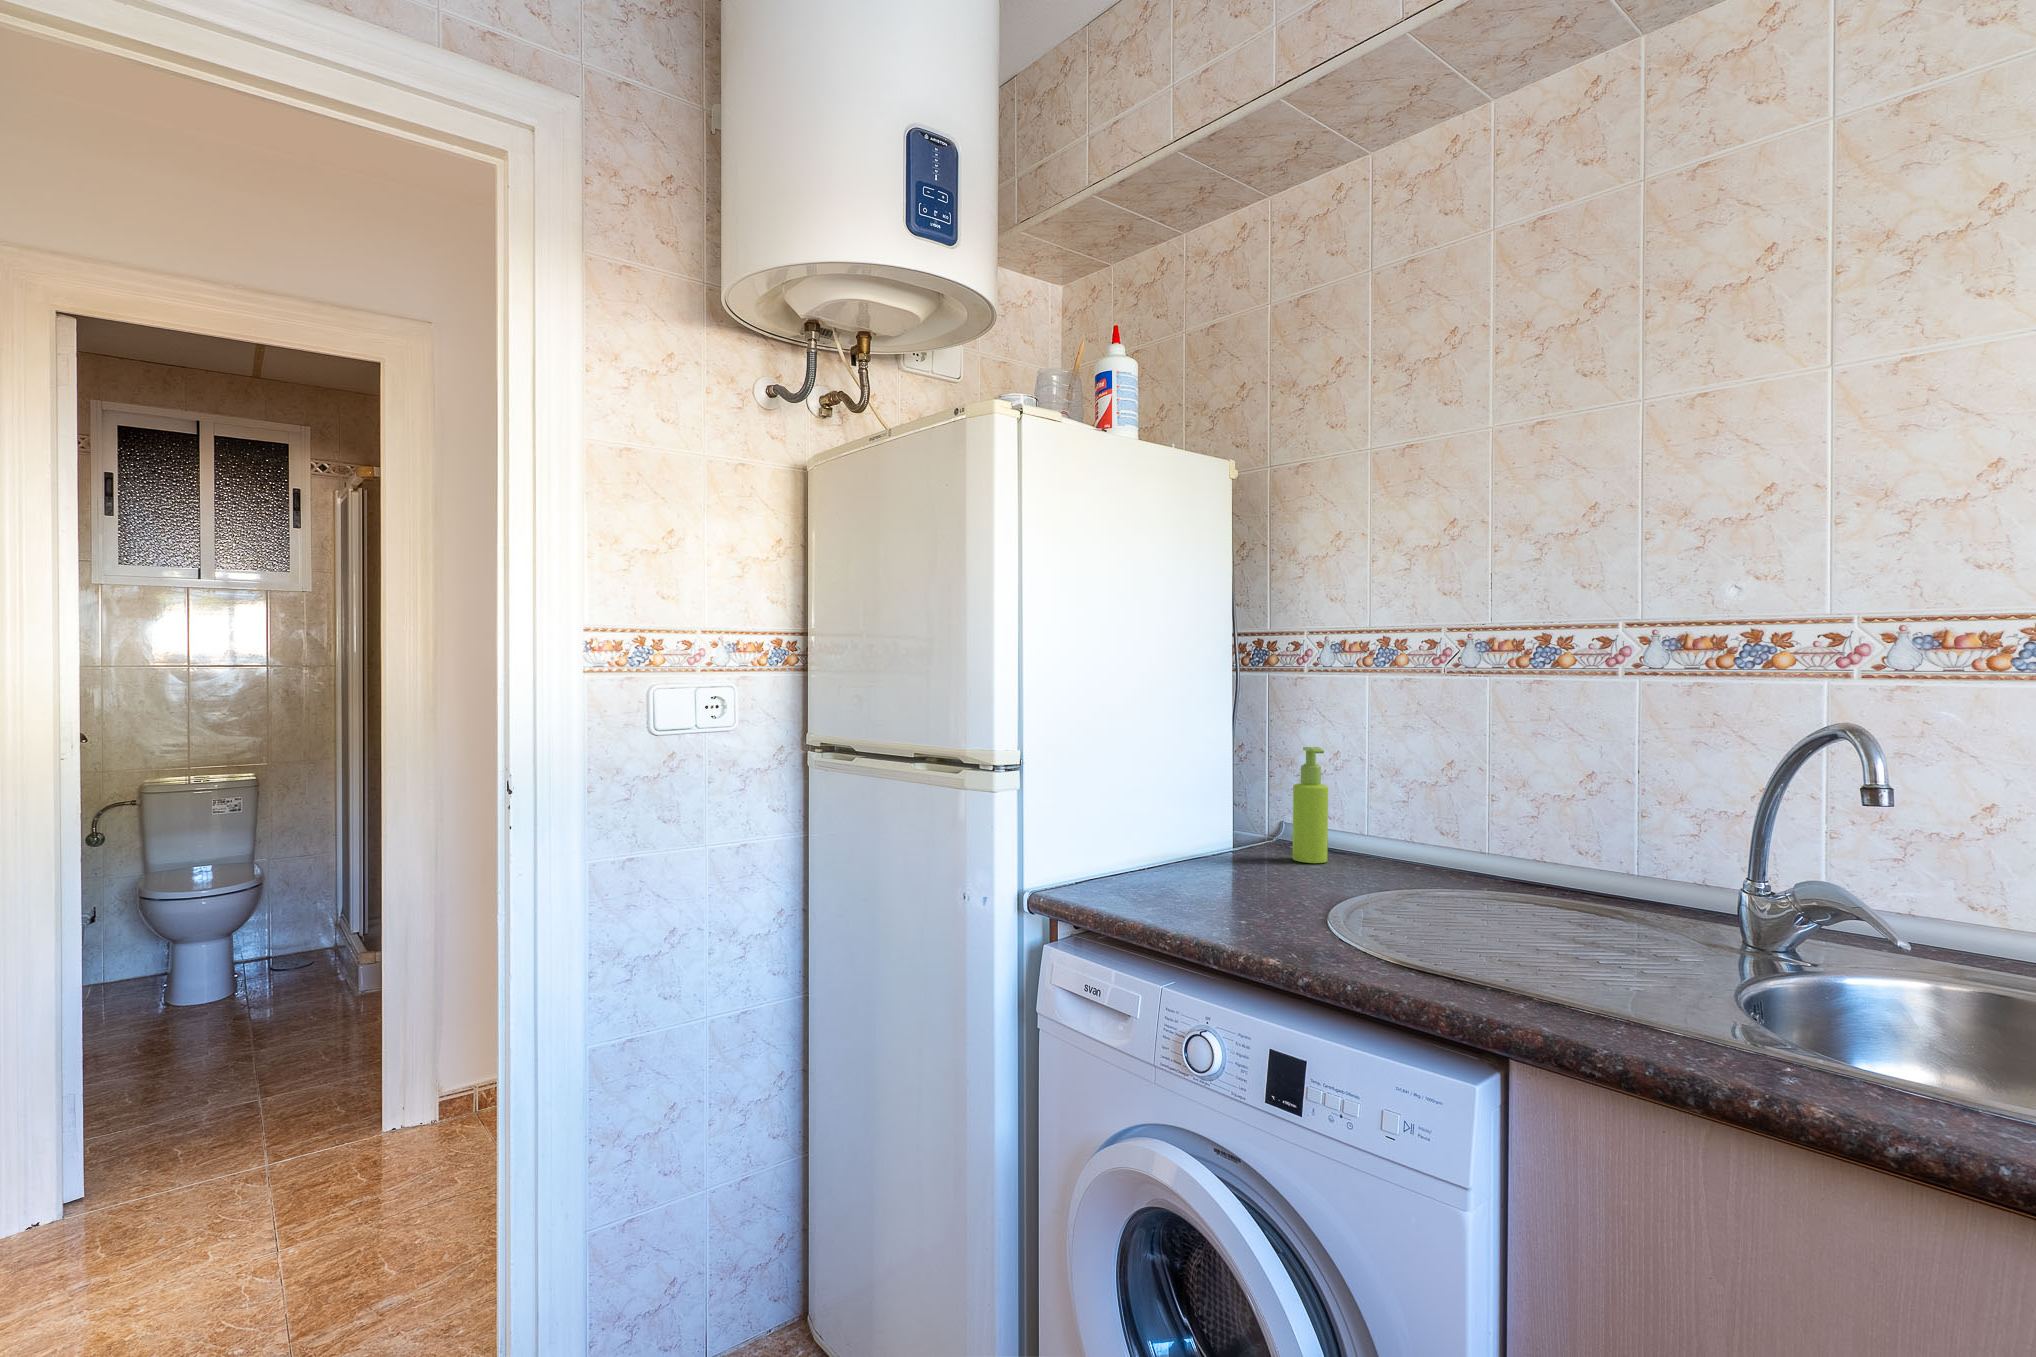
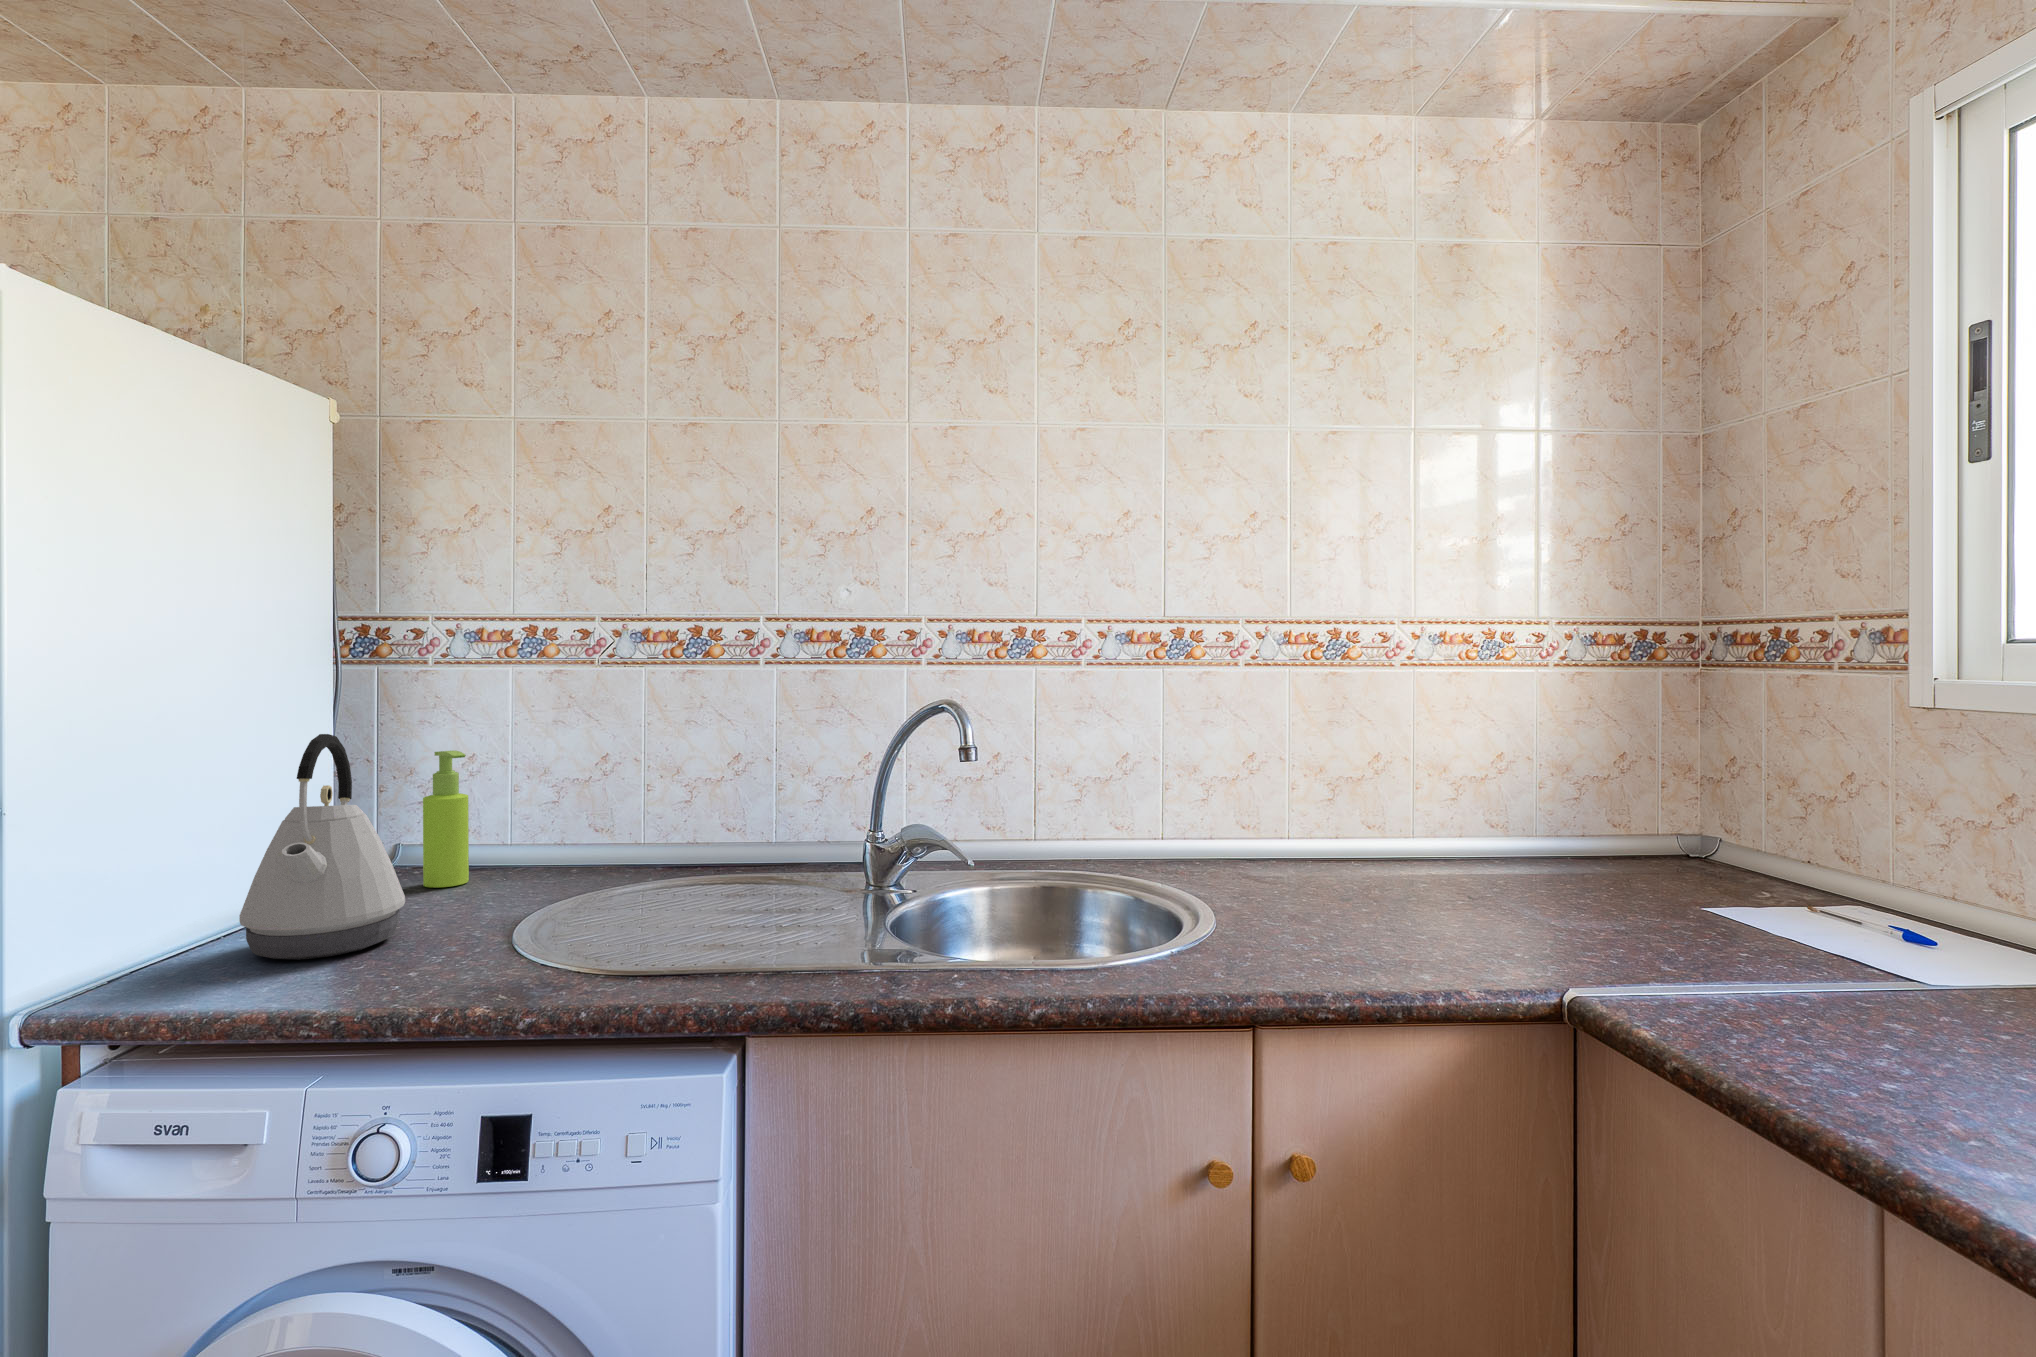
kettle: none [1153,725,1258,896] -> present [239,734,405,960]

